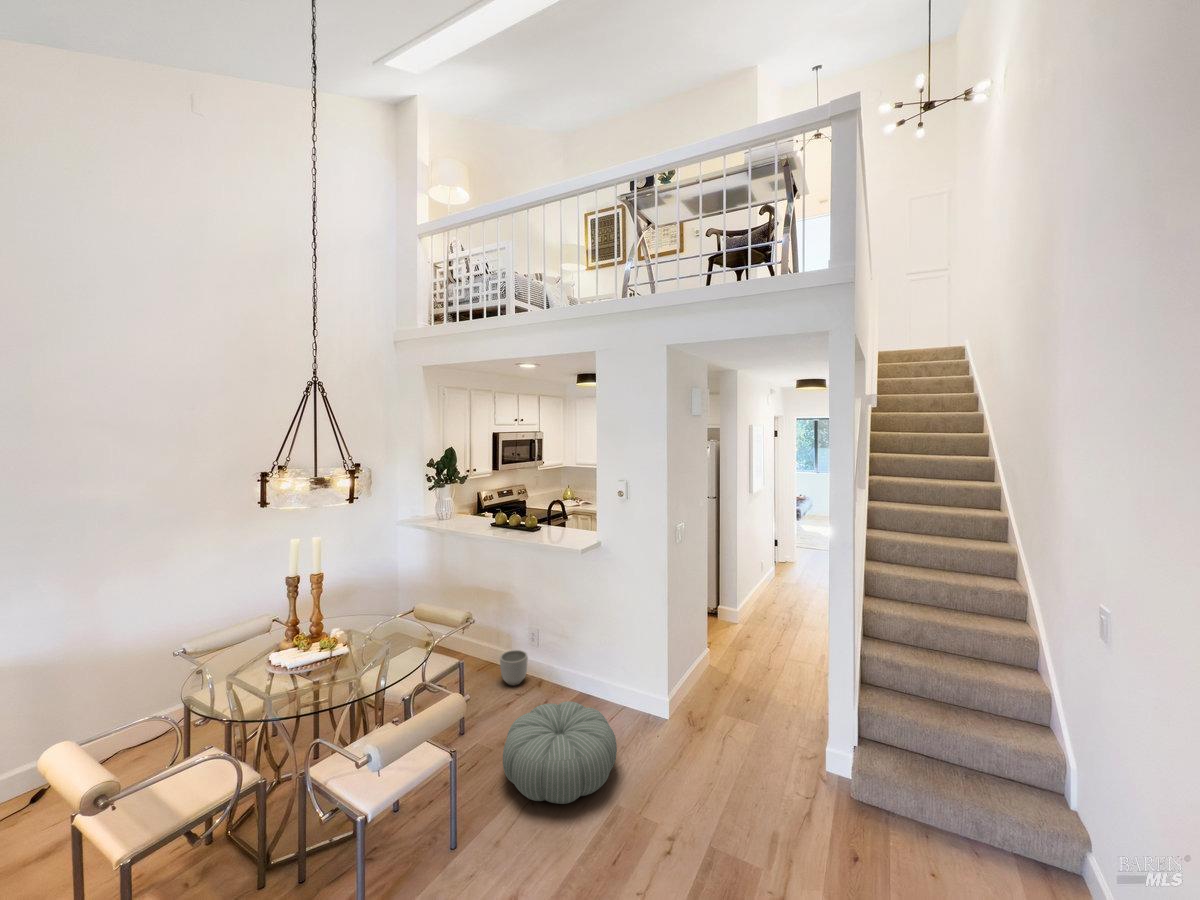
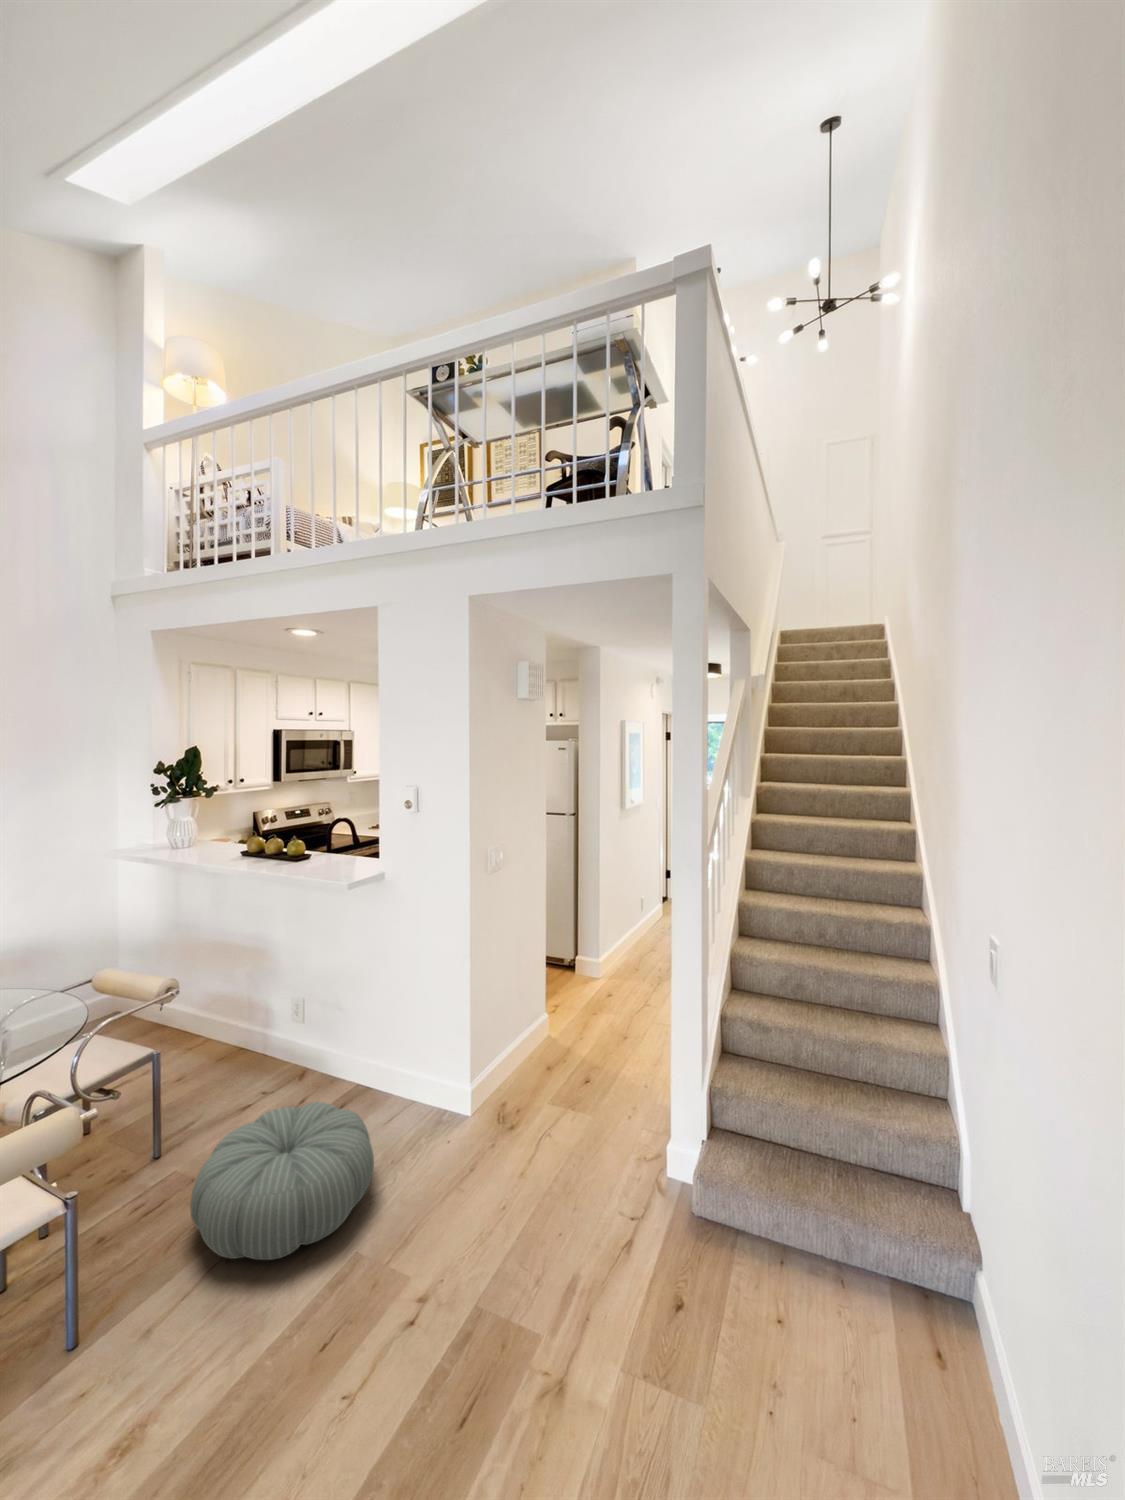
planter: present [500,650,528,686] -> none [243,1030,286,1082]

